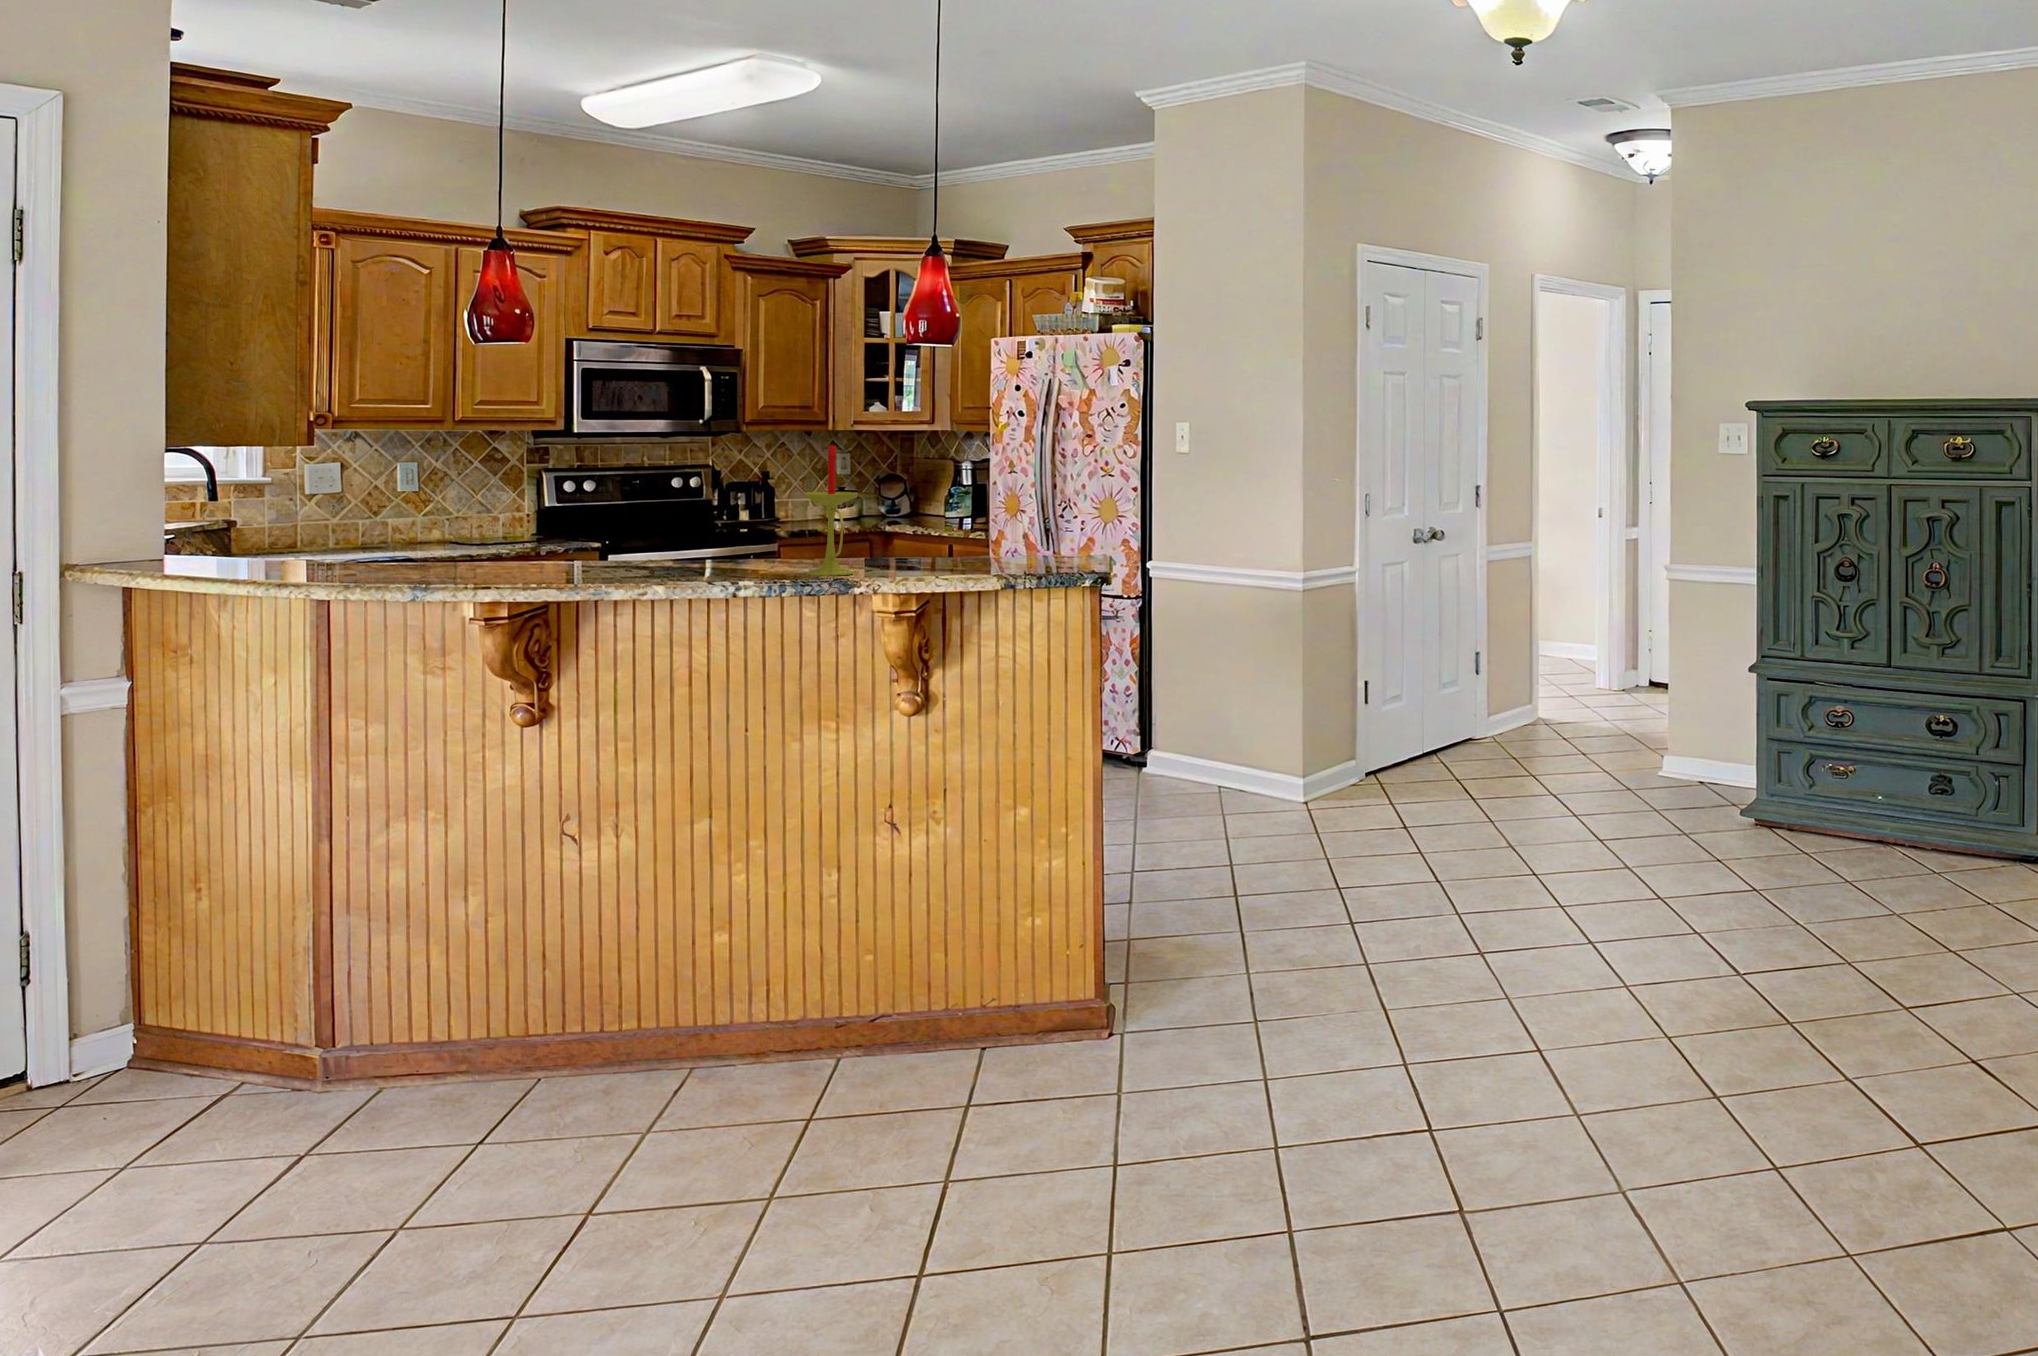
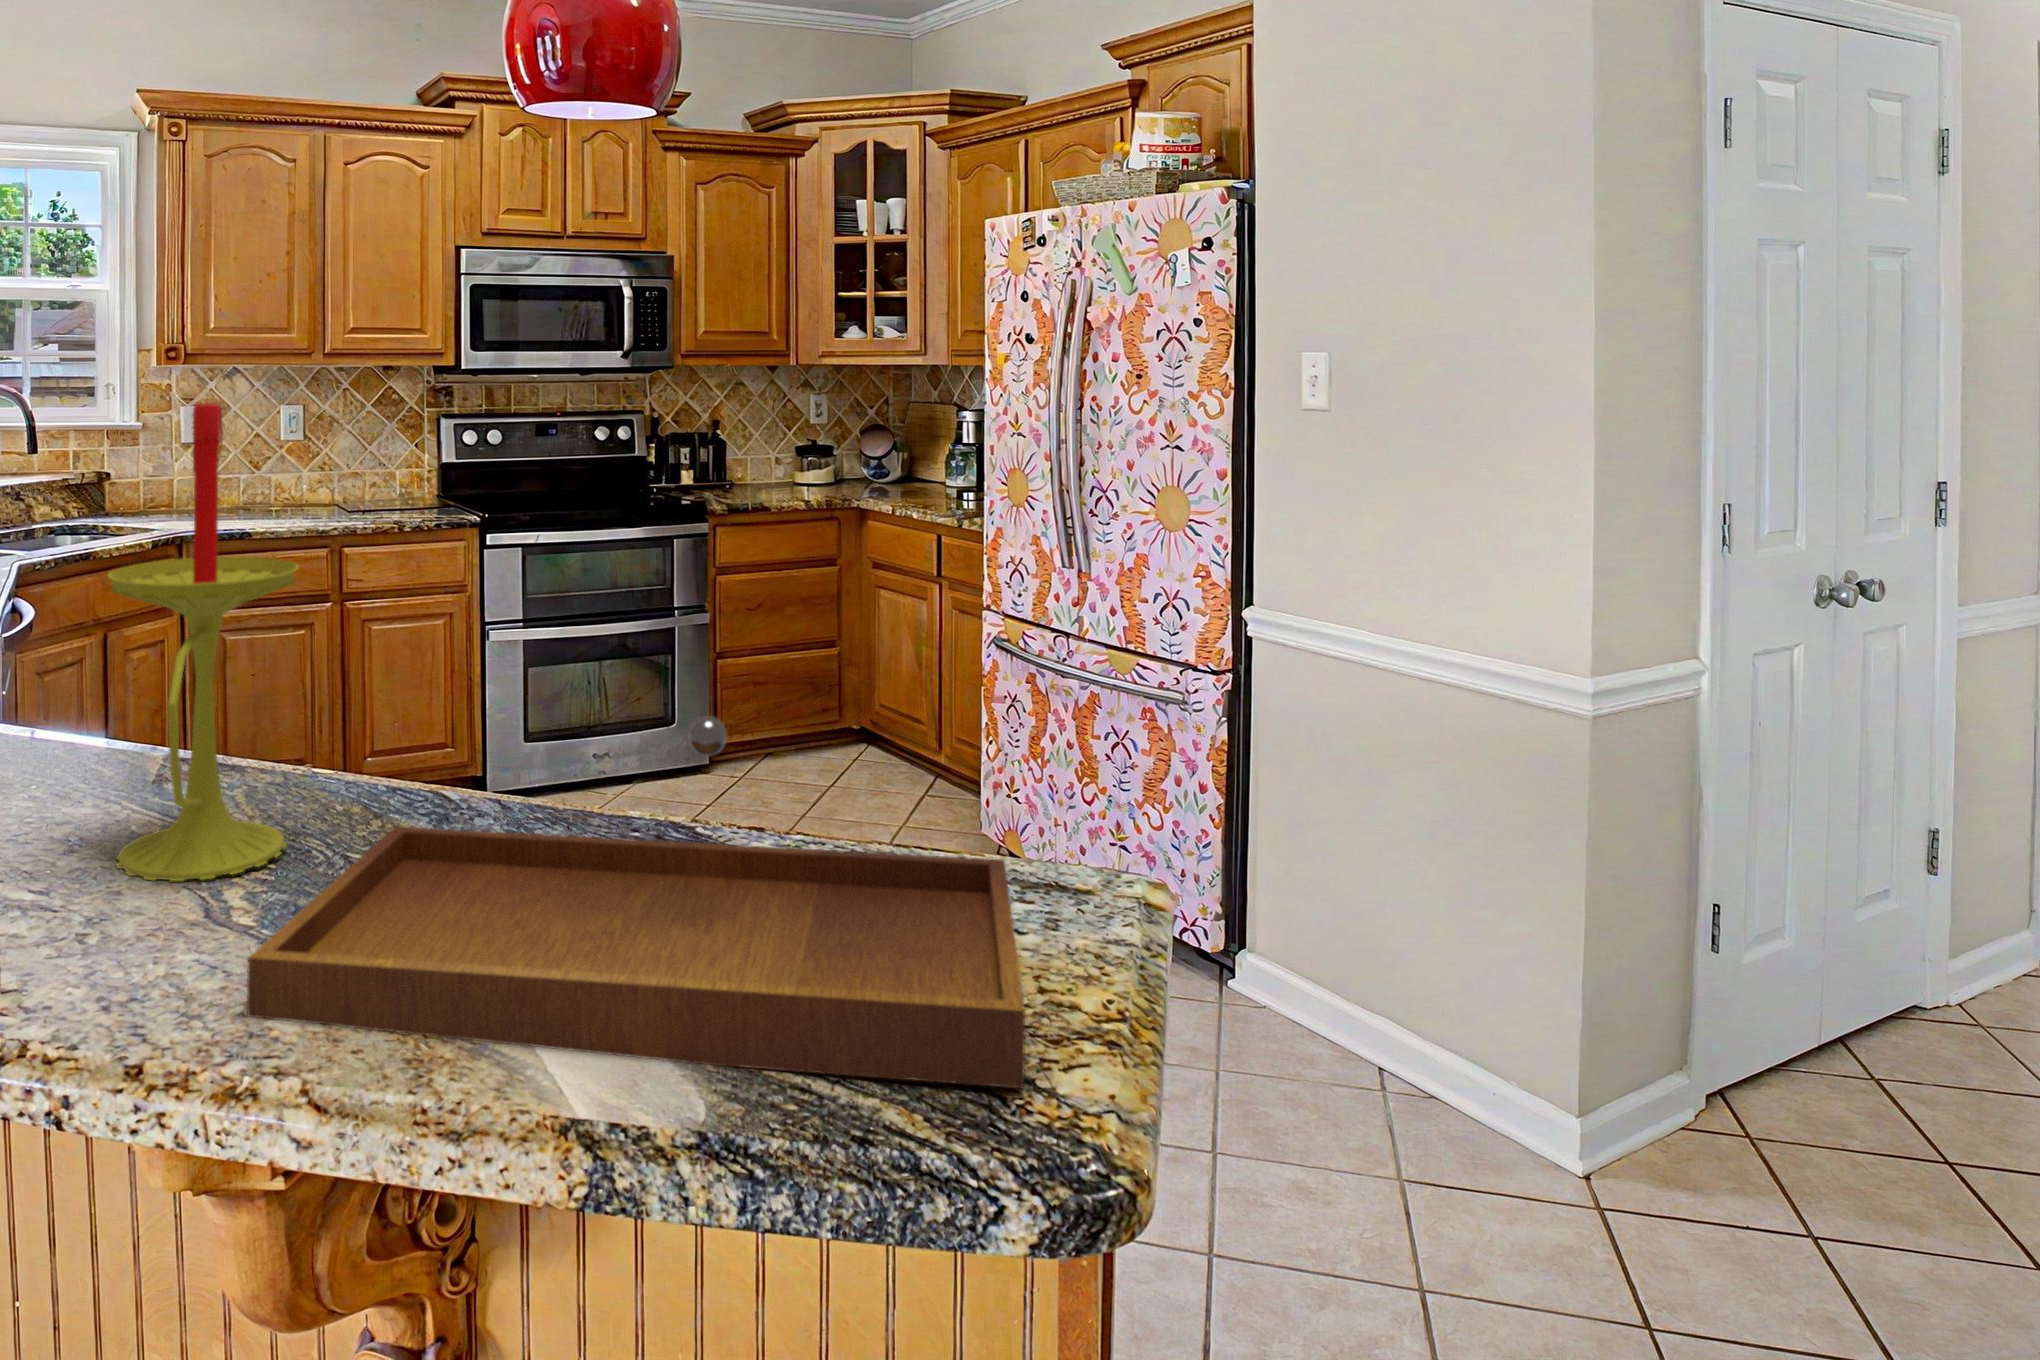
tray: none [895,520,1074,584] -> present [247,716,1025,1088]

